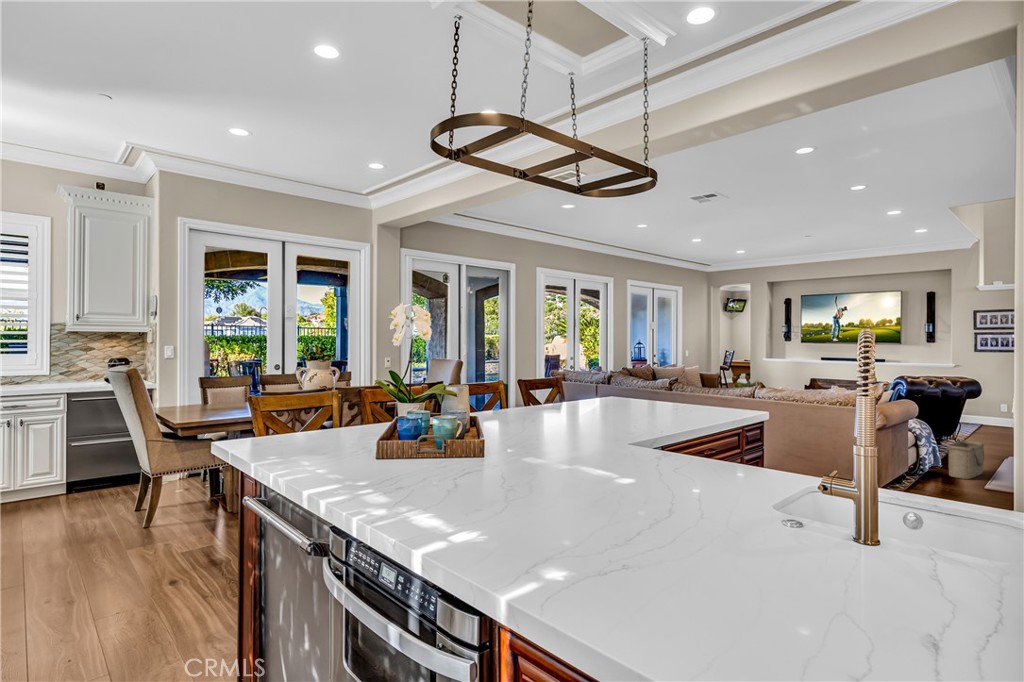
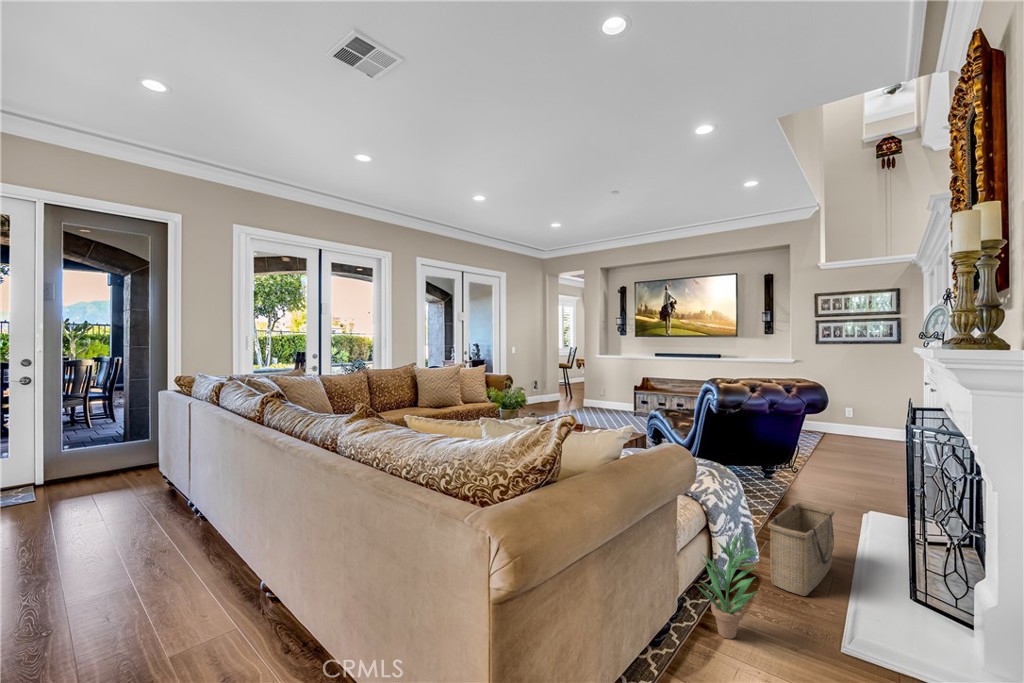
potted plant: none [915,440,948,487] -> present [698,533,758,639]

